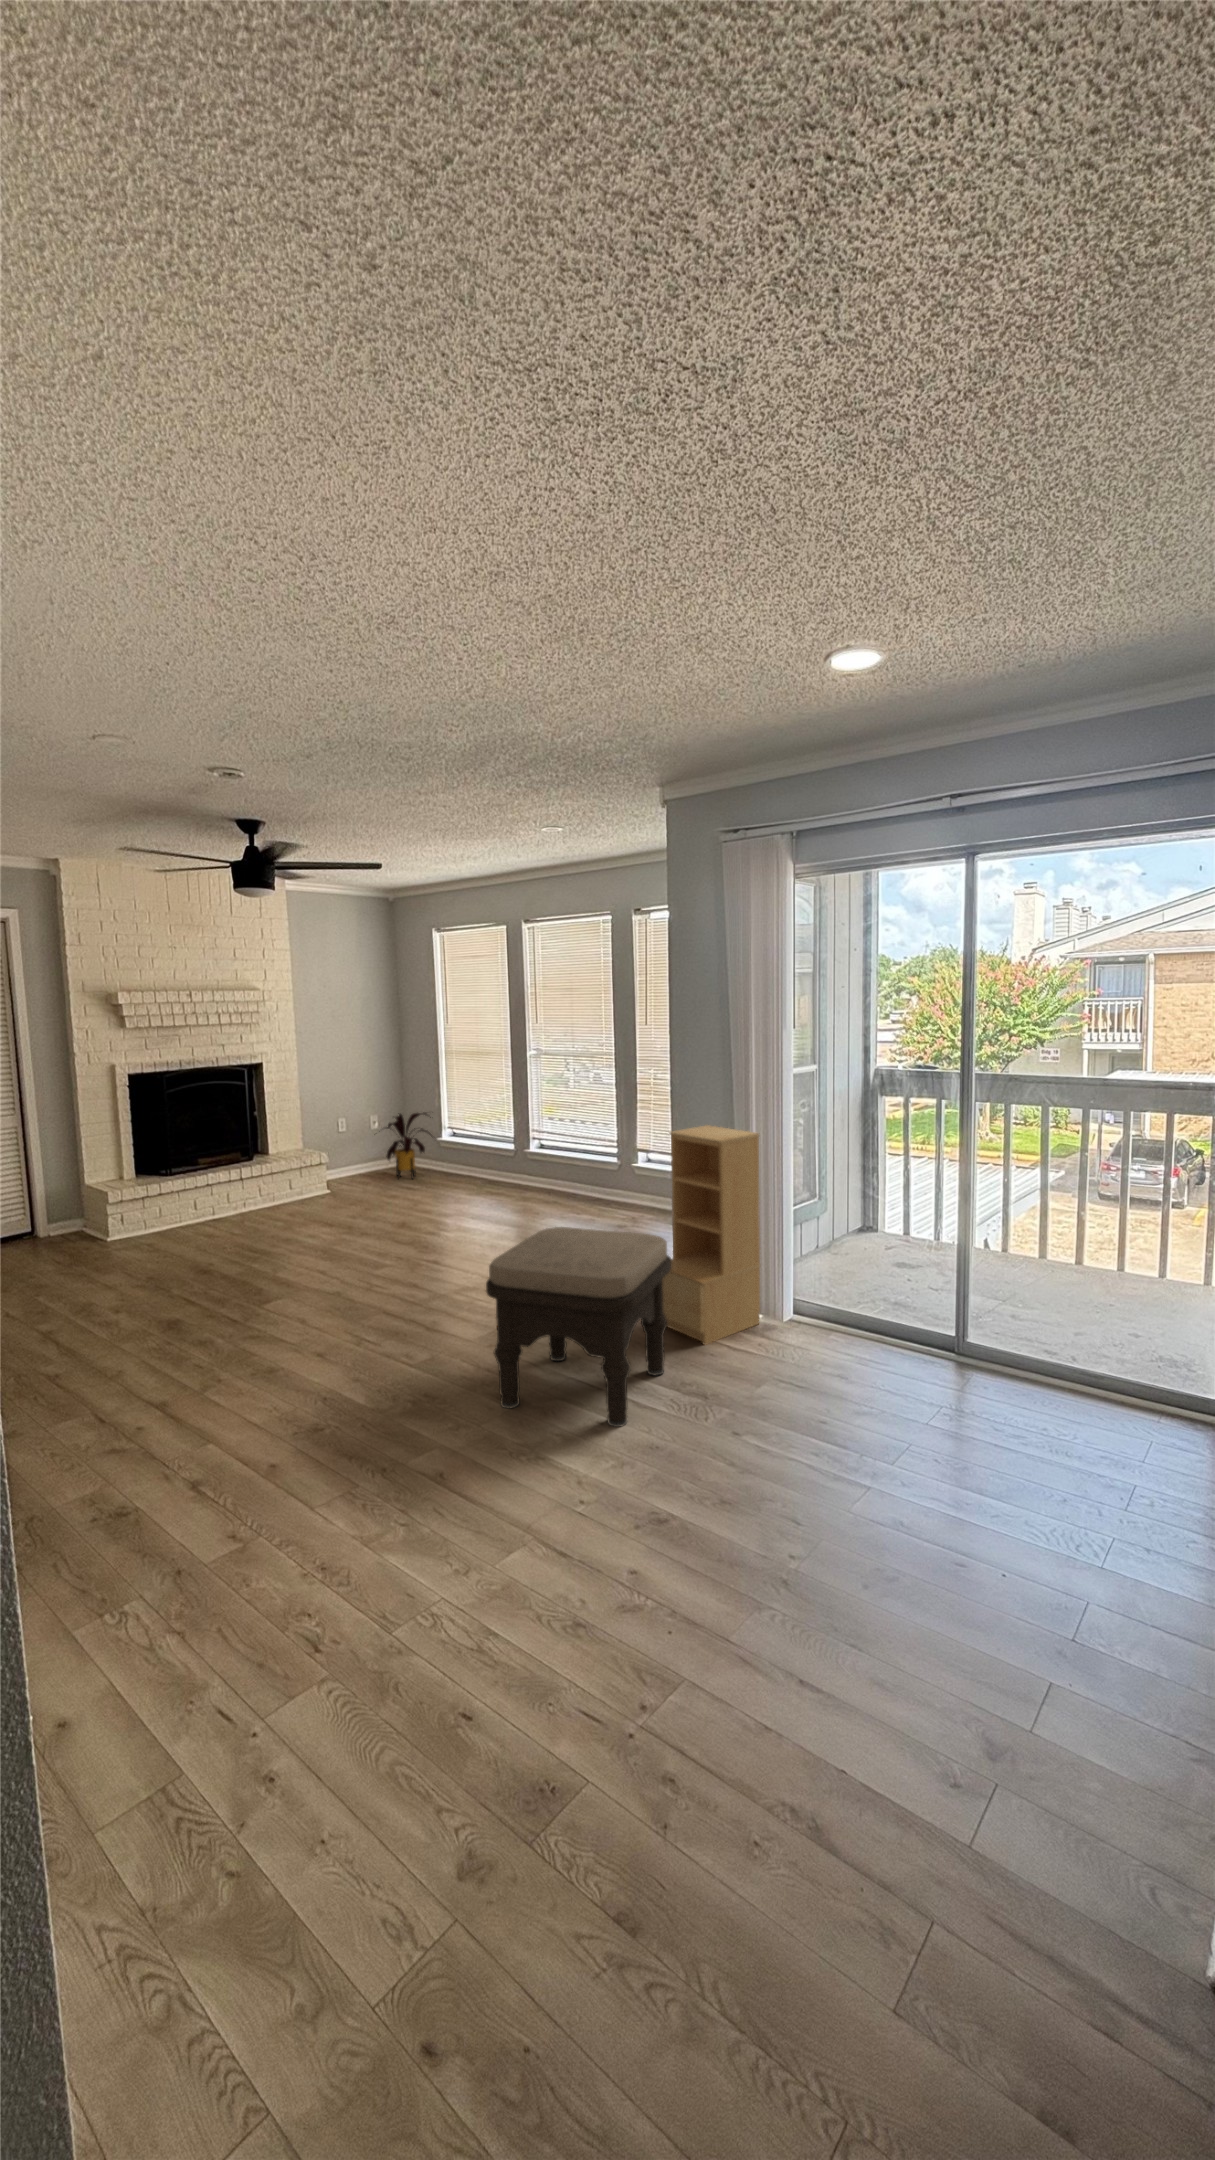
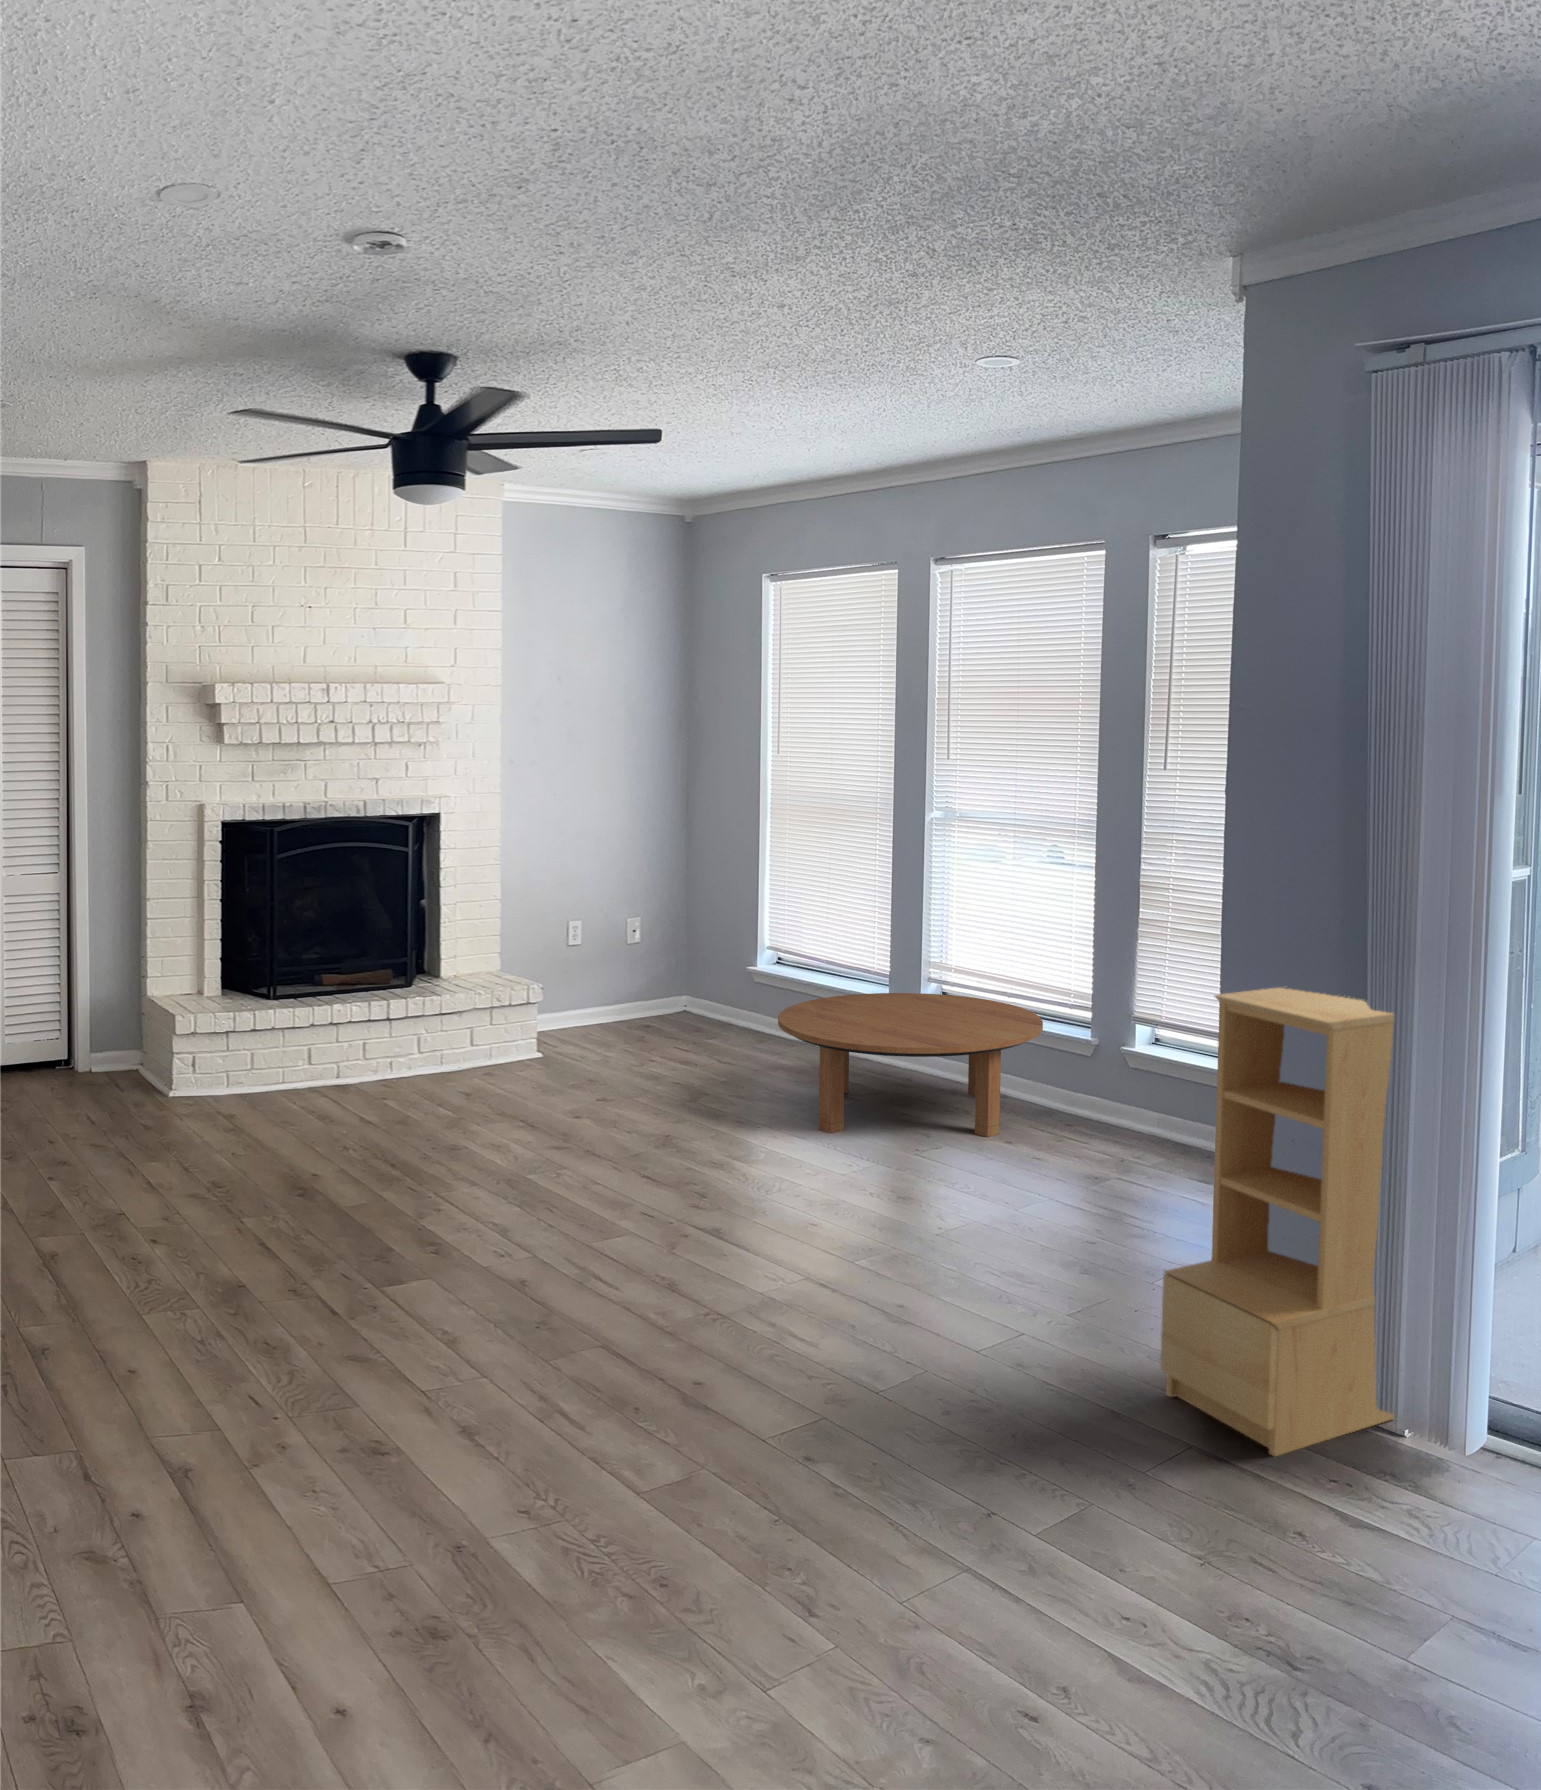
house plant: present [386,1113,432,1179] -> none [630,916,749,1042]
coffee table: none [455,1145,592,1220] -> present [778,993,1043,1137]
ottoman: present [486,1227,672,1427] -> none [818,1180,1215,1636]

